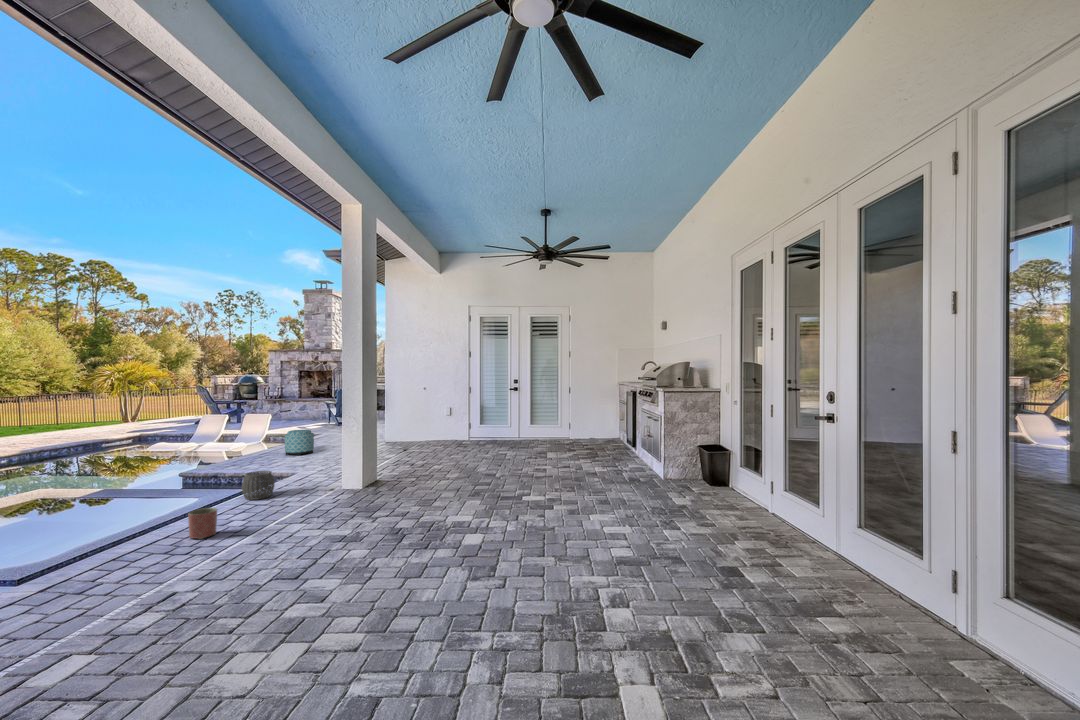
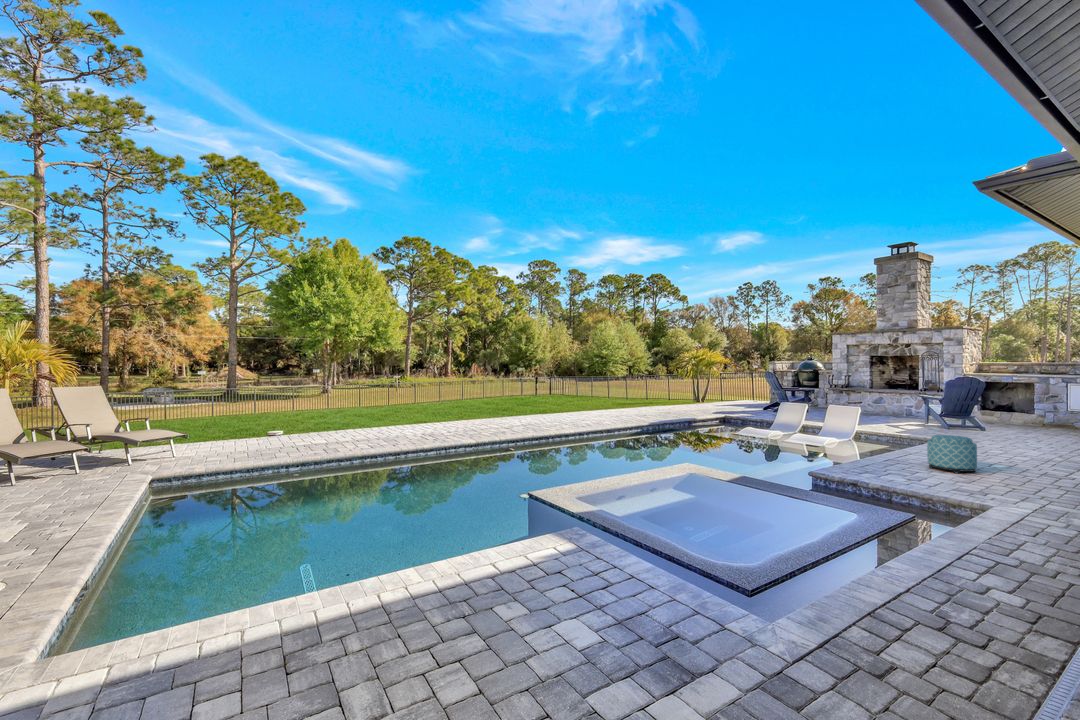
woven basket: present [242,471,274,500] -> none [965,506,1031,559]
planter: present [188,508,217,539] -> none [969,576,1028,638]

